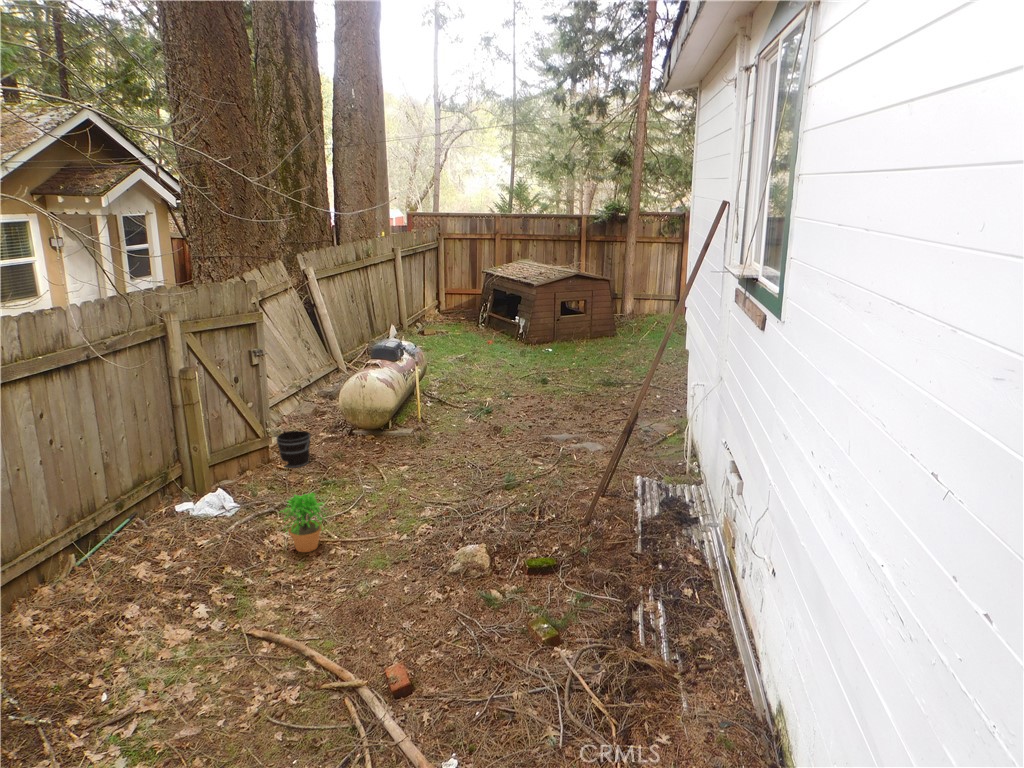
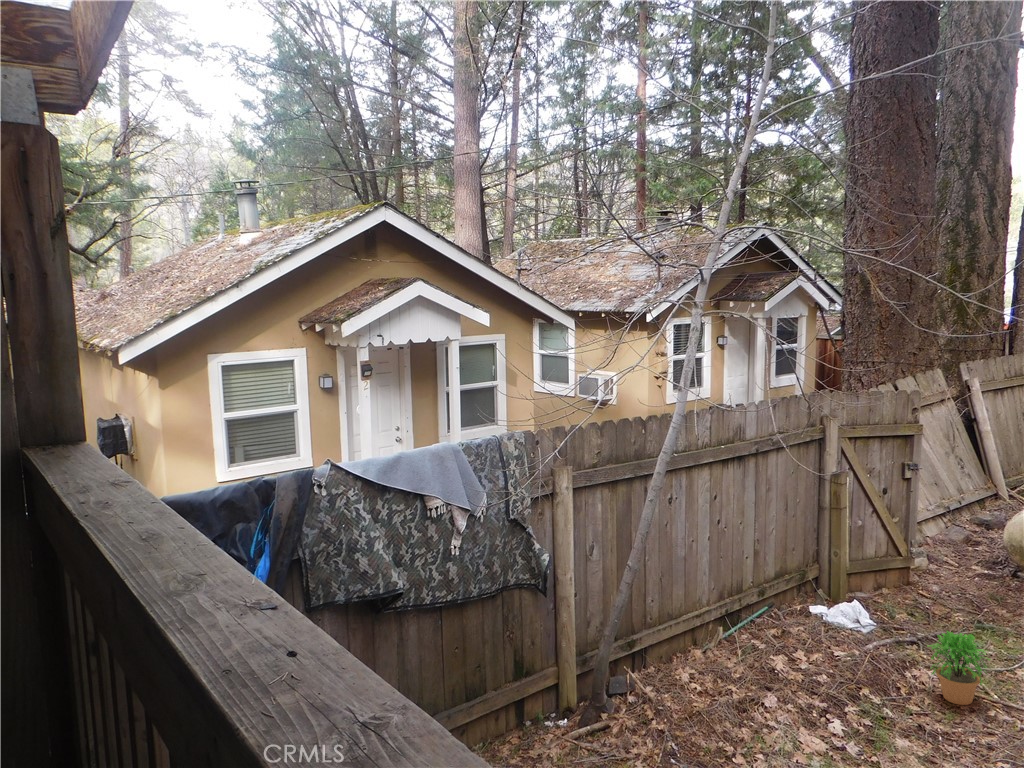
bucket: present [276,430,310,467] -> none [918,555,964,600]

